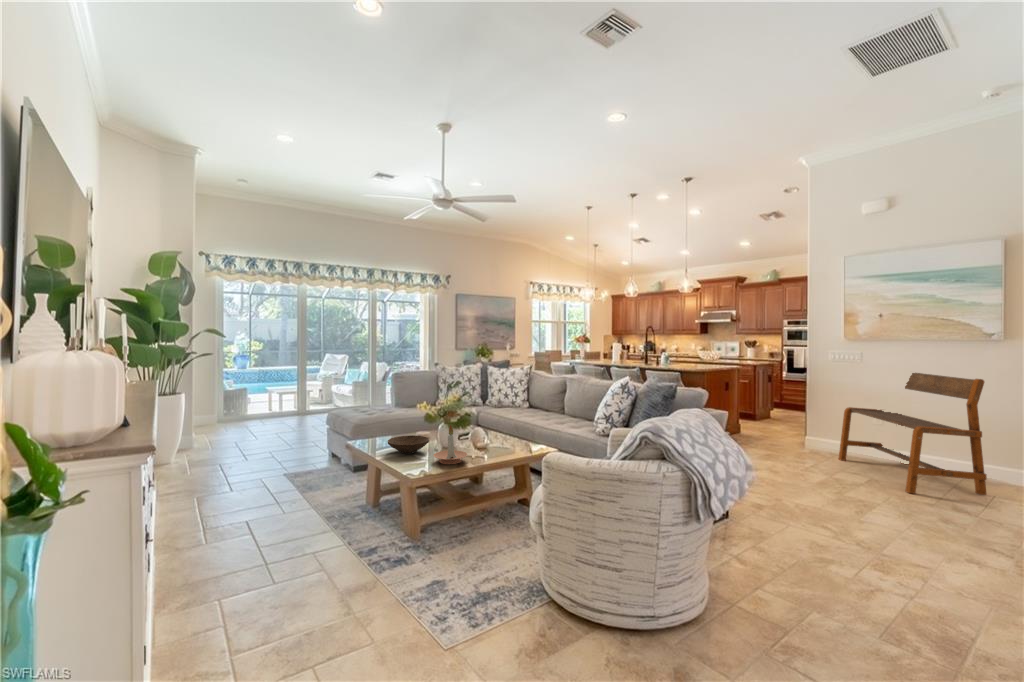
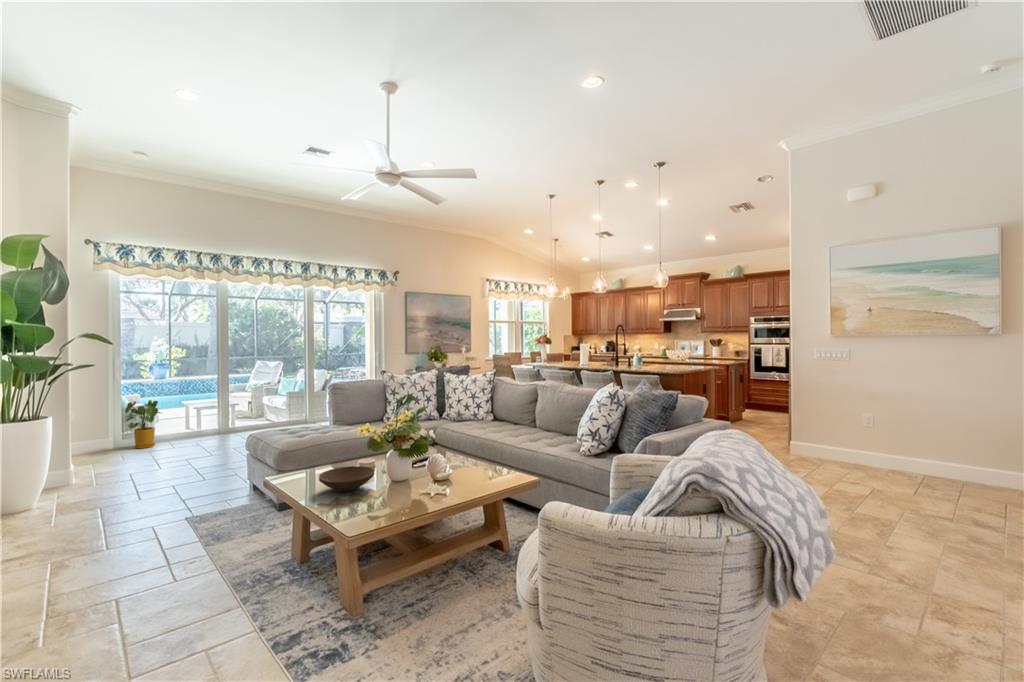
bench: present [839,373,987,495] -> none [830,368,999,506]
house plant: none [227,385,257,424] -> present [125,400,161,449]
candle holder: present [433,425,467,464] -> none [380,454,425,507]

